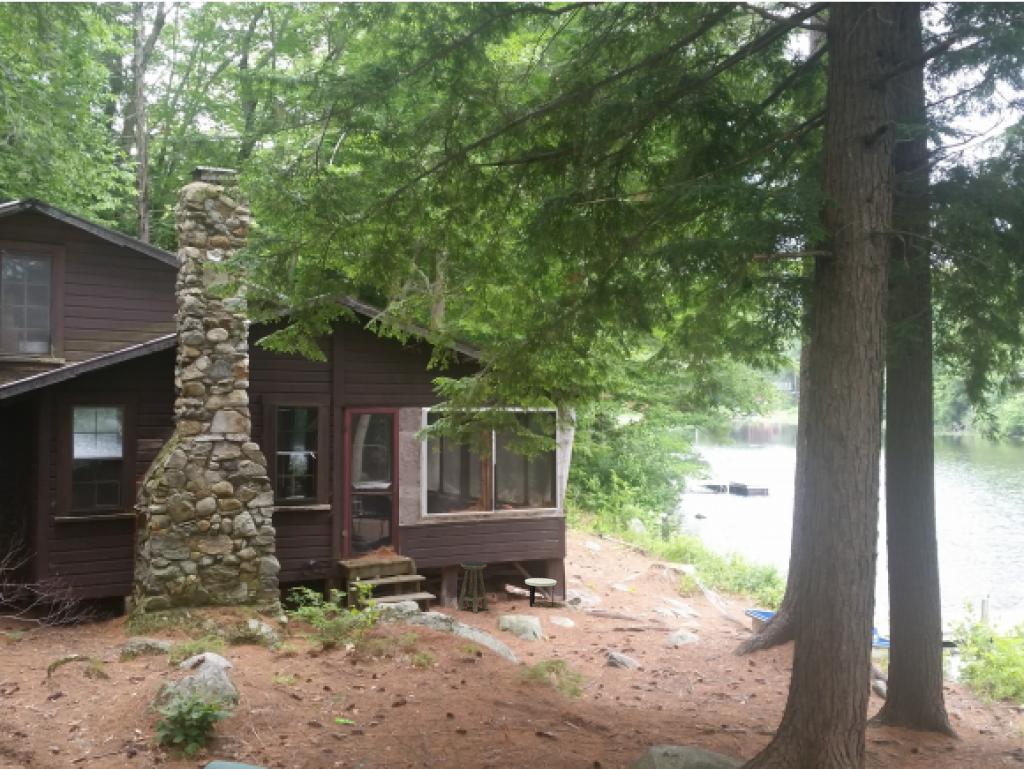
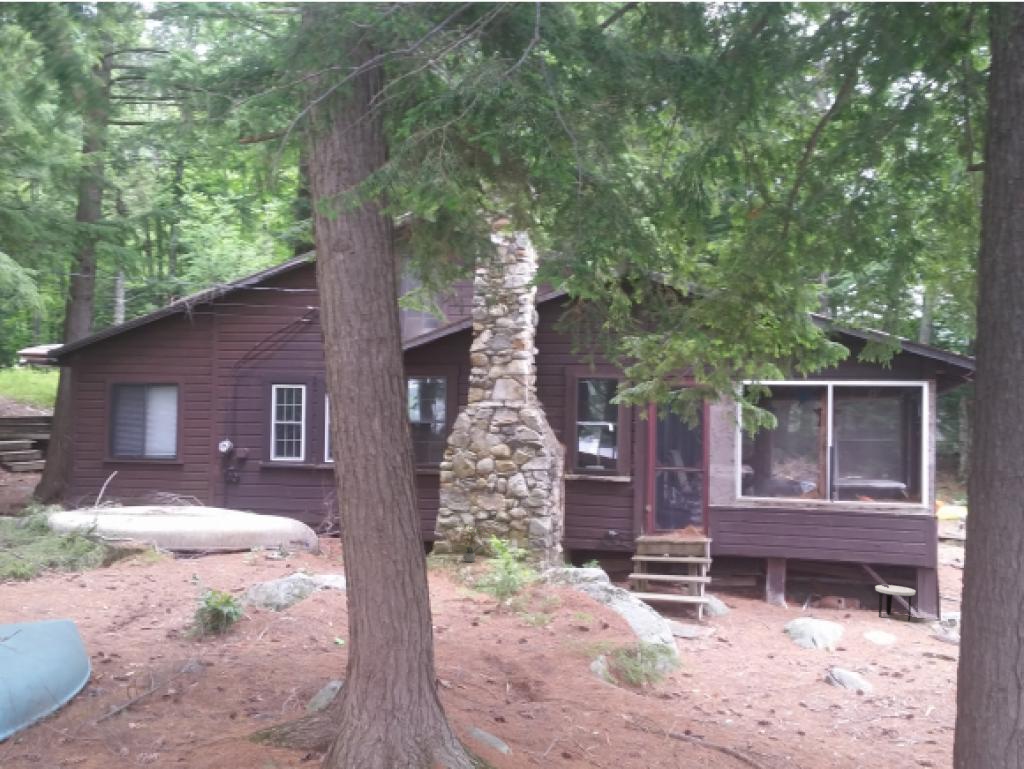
stool: present [457,561,488,613] -> none [784,555,820,612]
potted plant: none [184,573,219,615] -> present [457,527,482,562]

